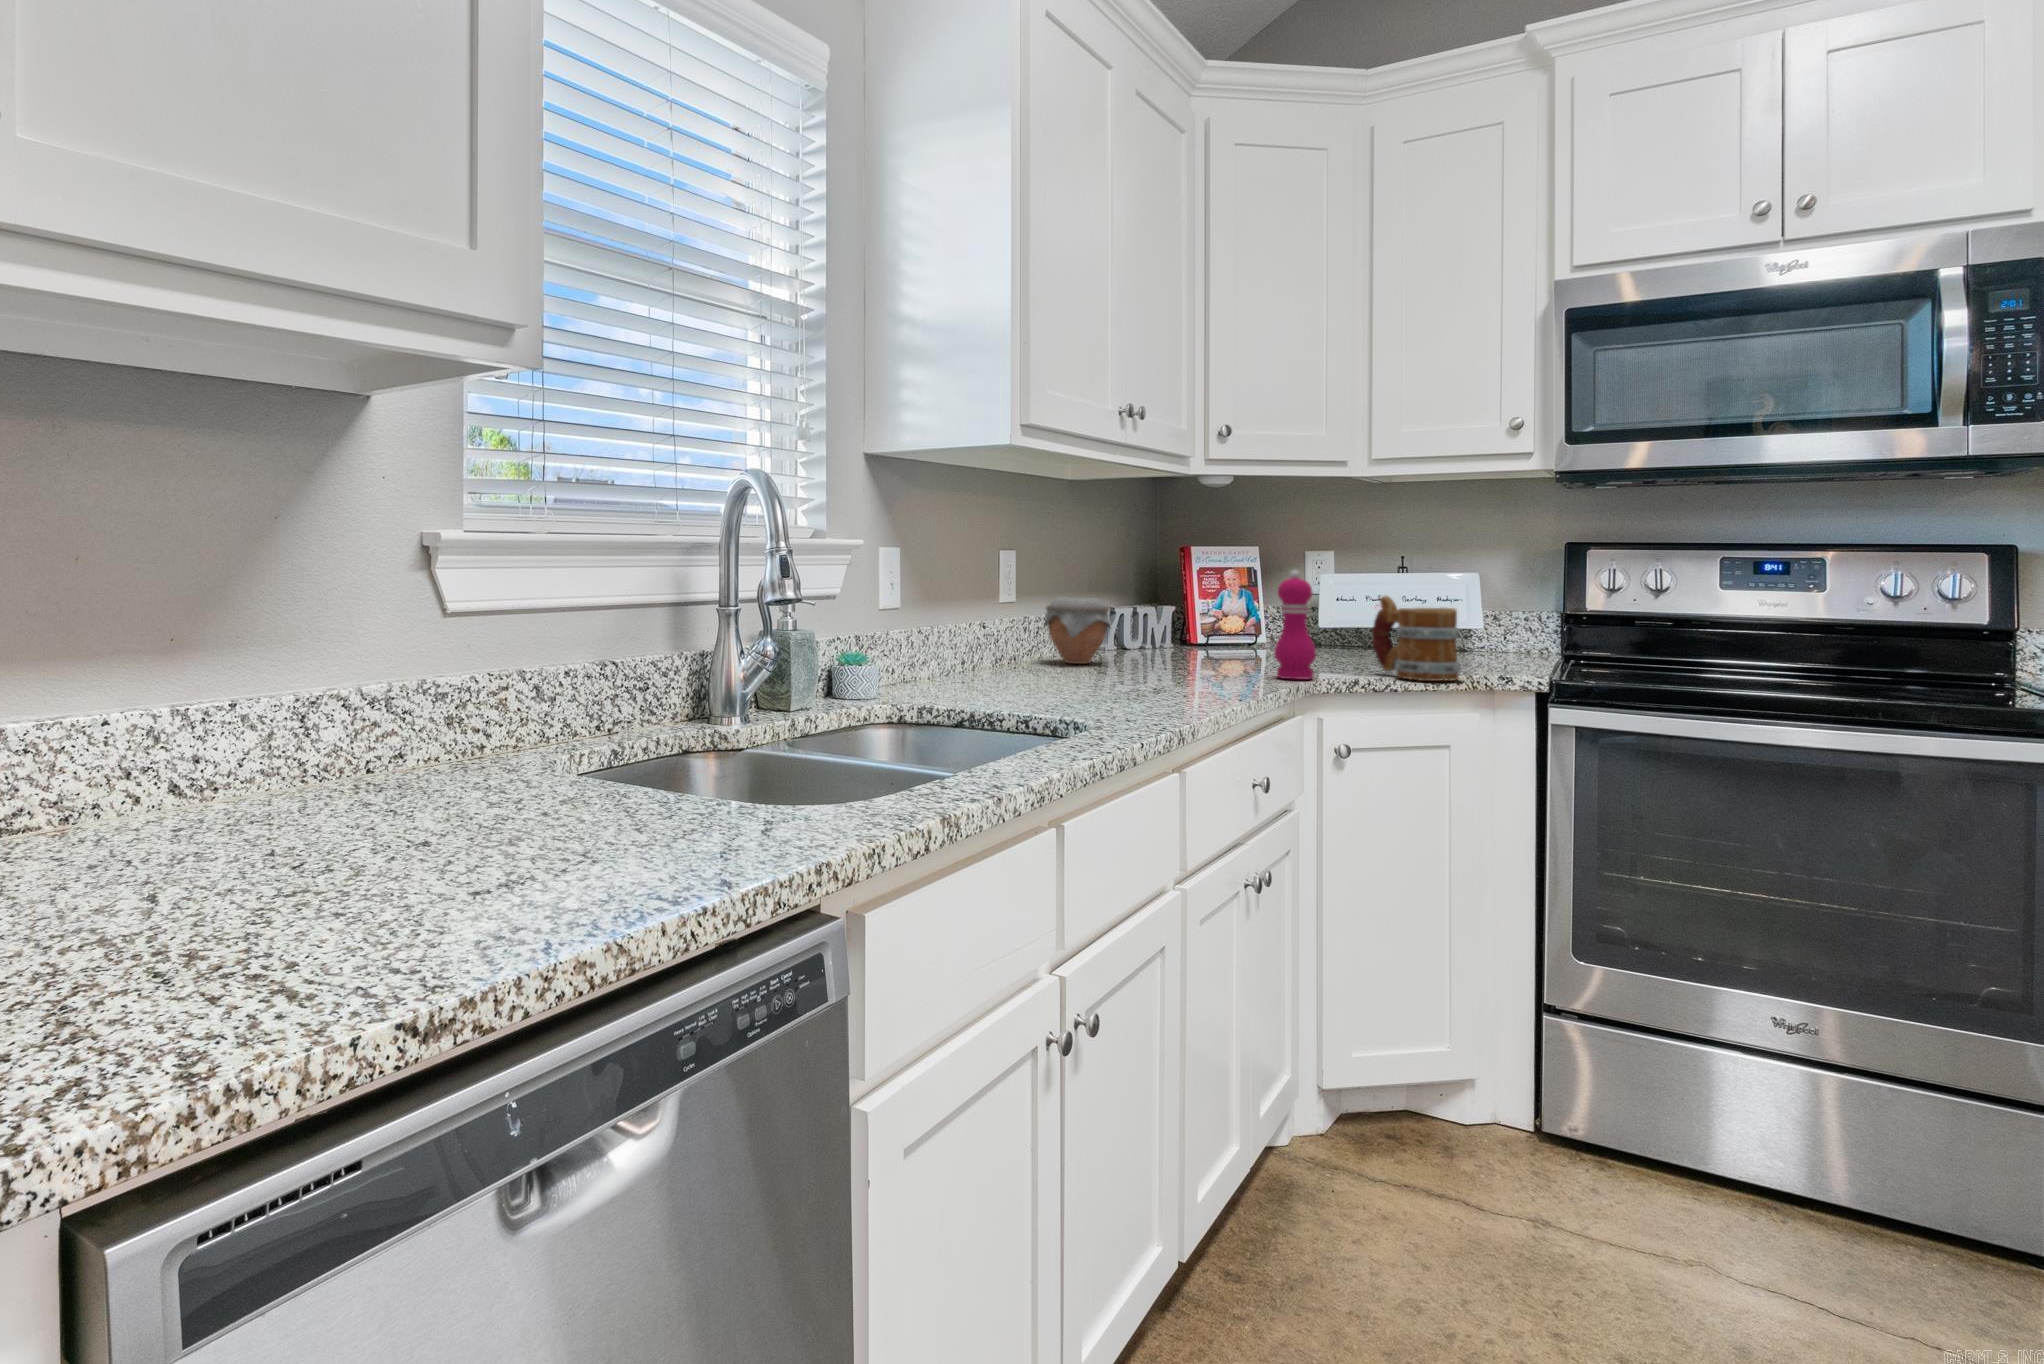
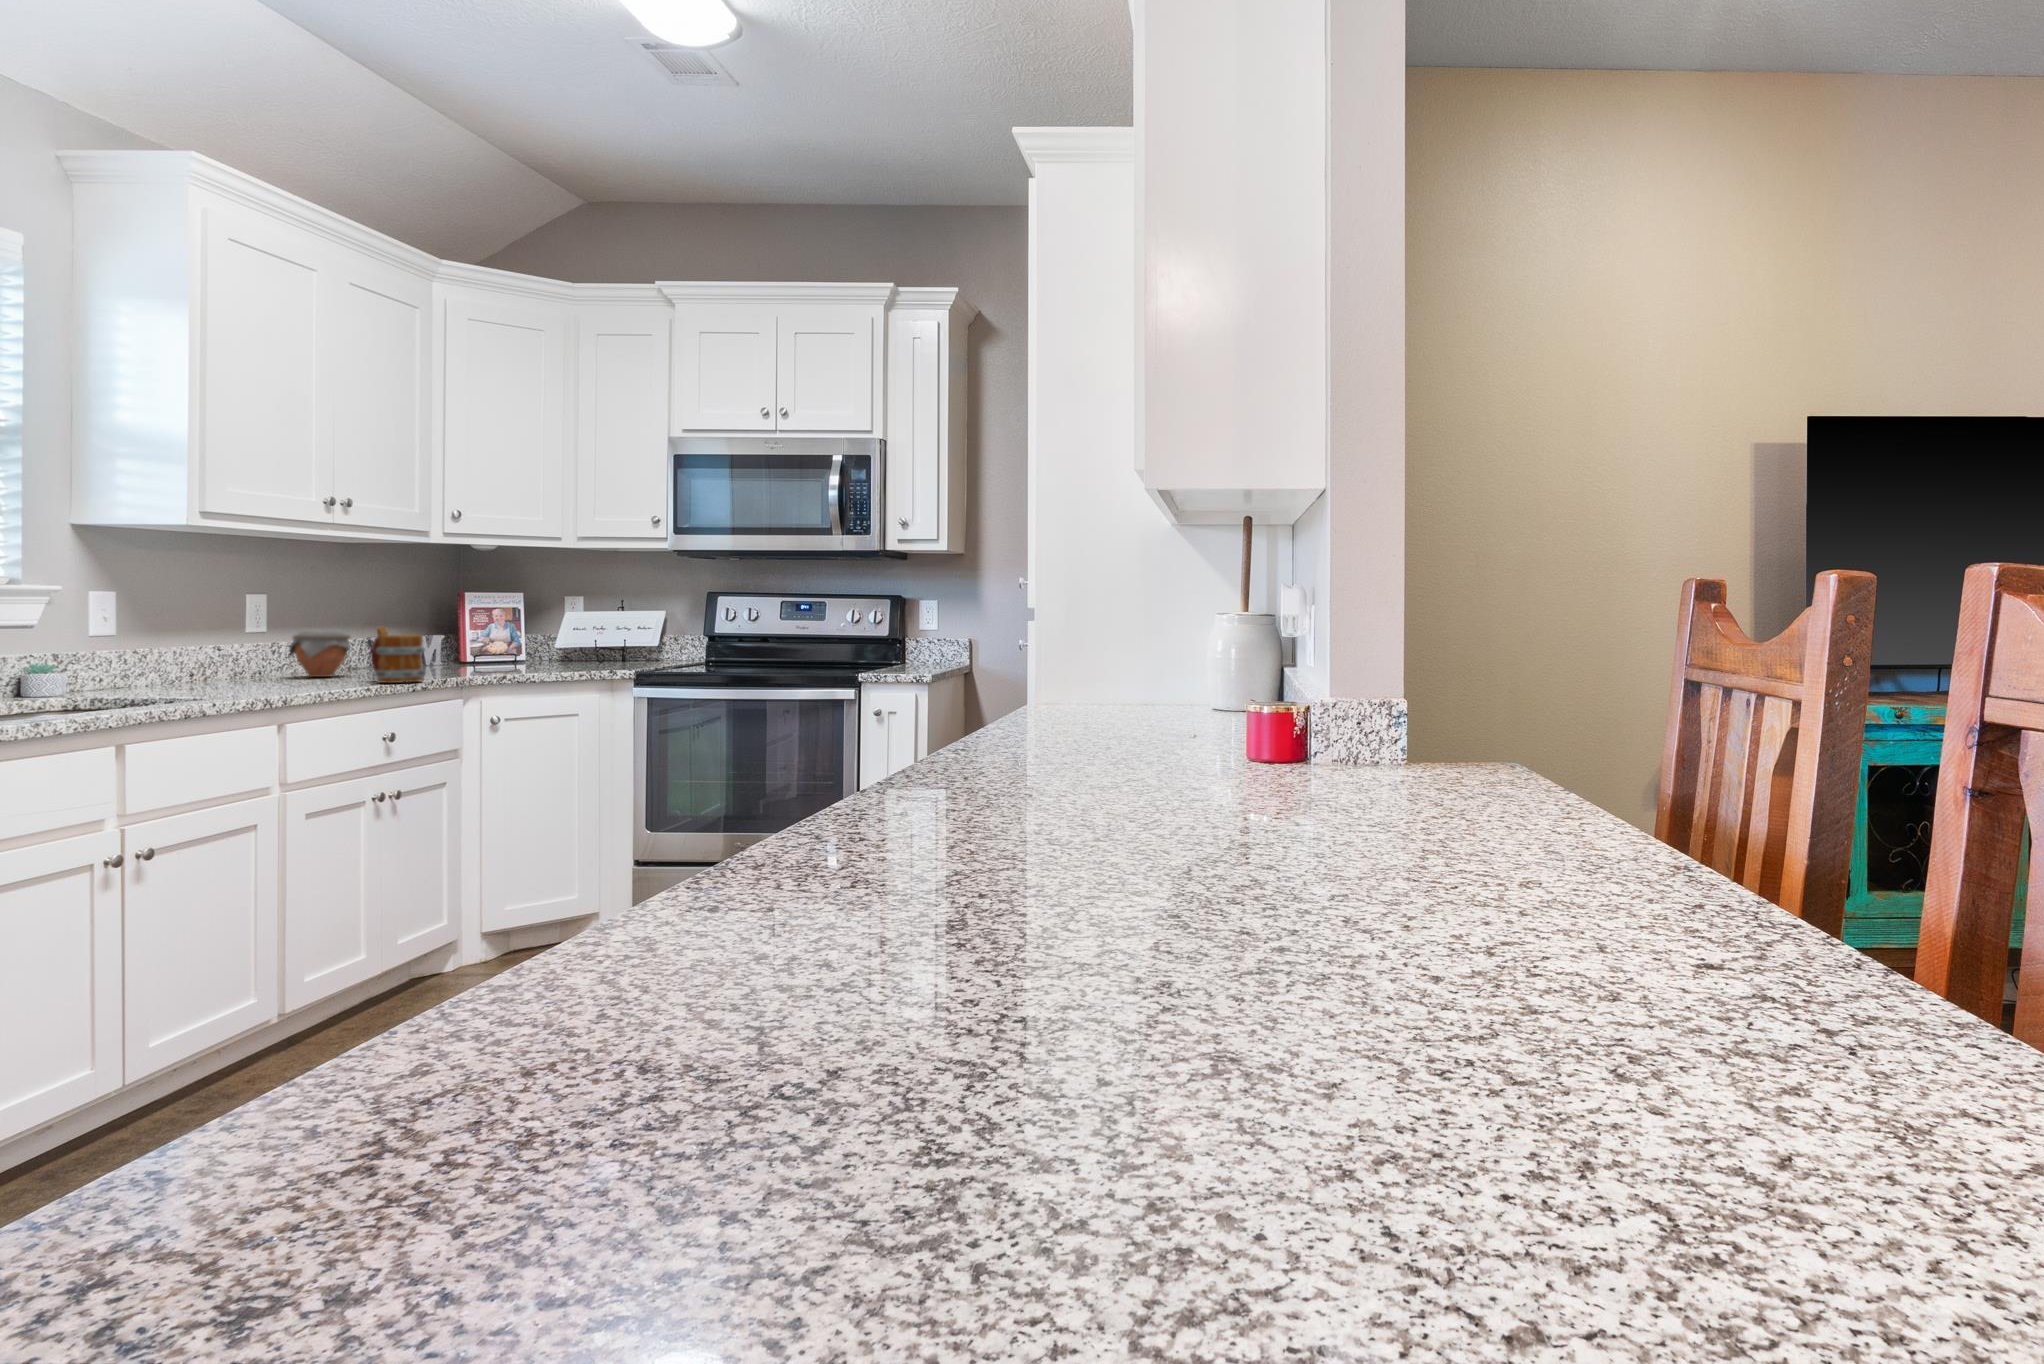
pepper mill: present [1274,570,1316,679] -> none [460,608,490,679]
mug: present [1372,596,1461,681] -> present [371,626,426,683]

